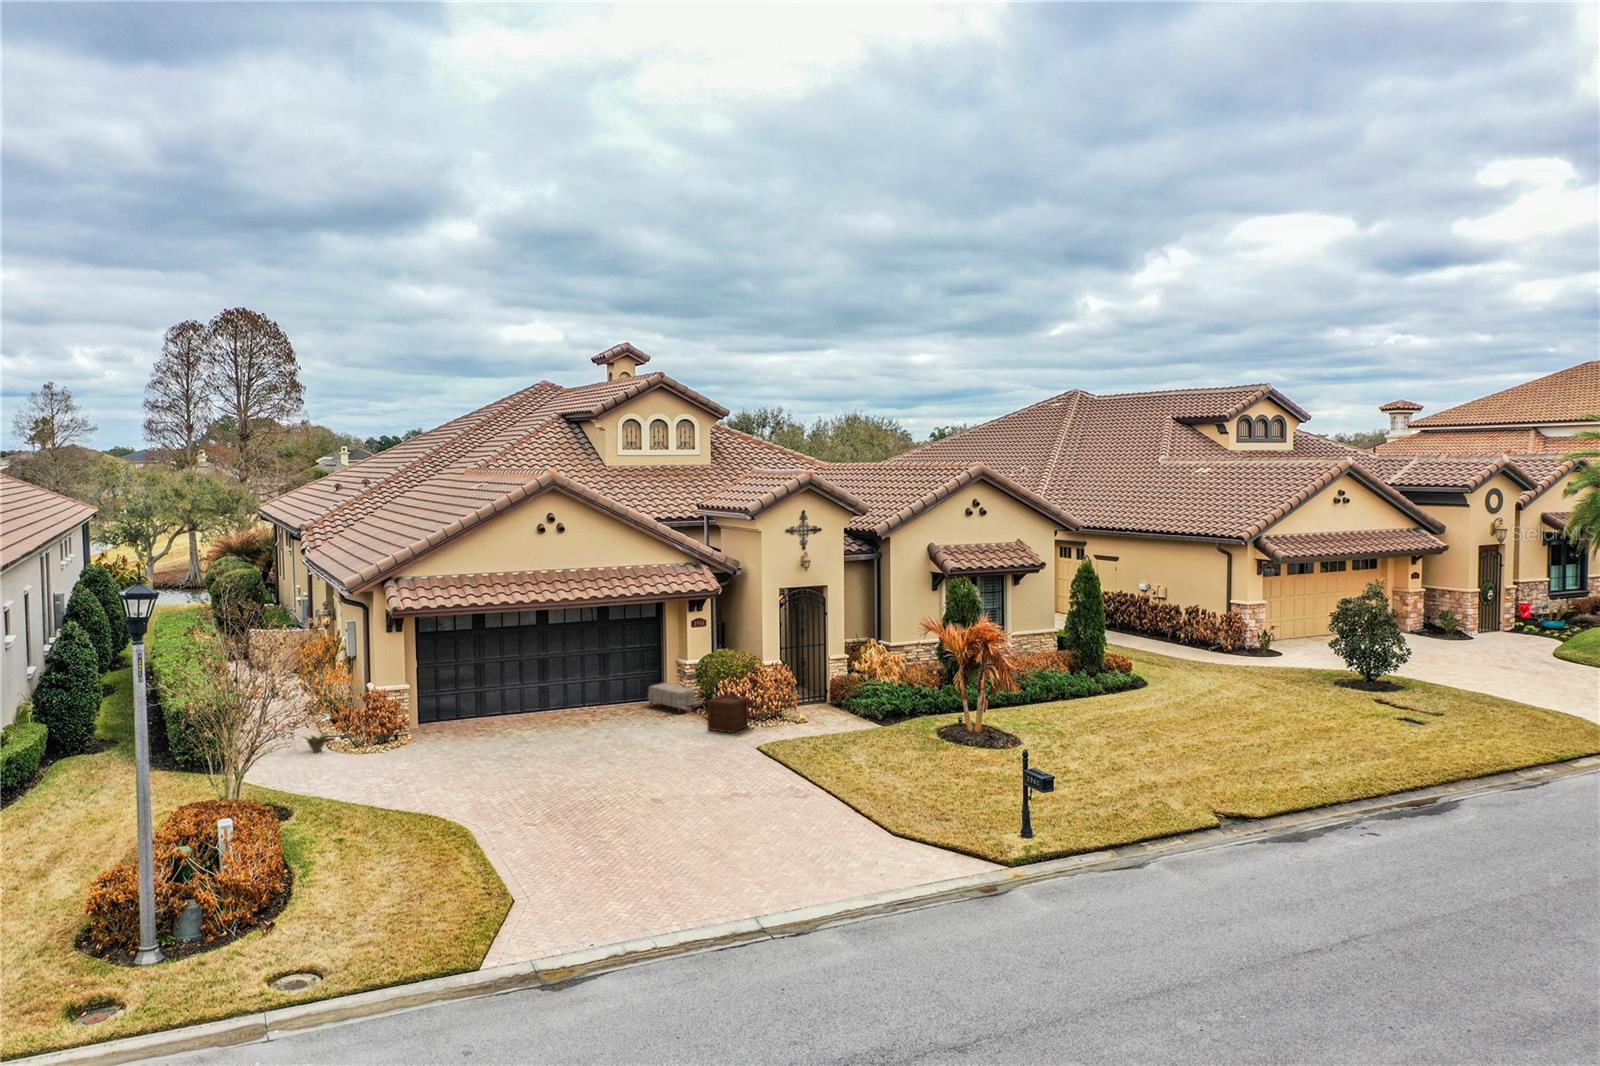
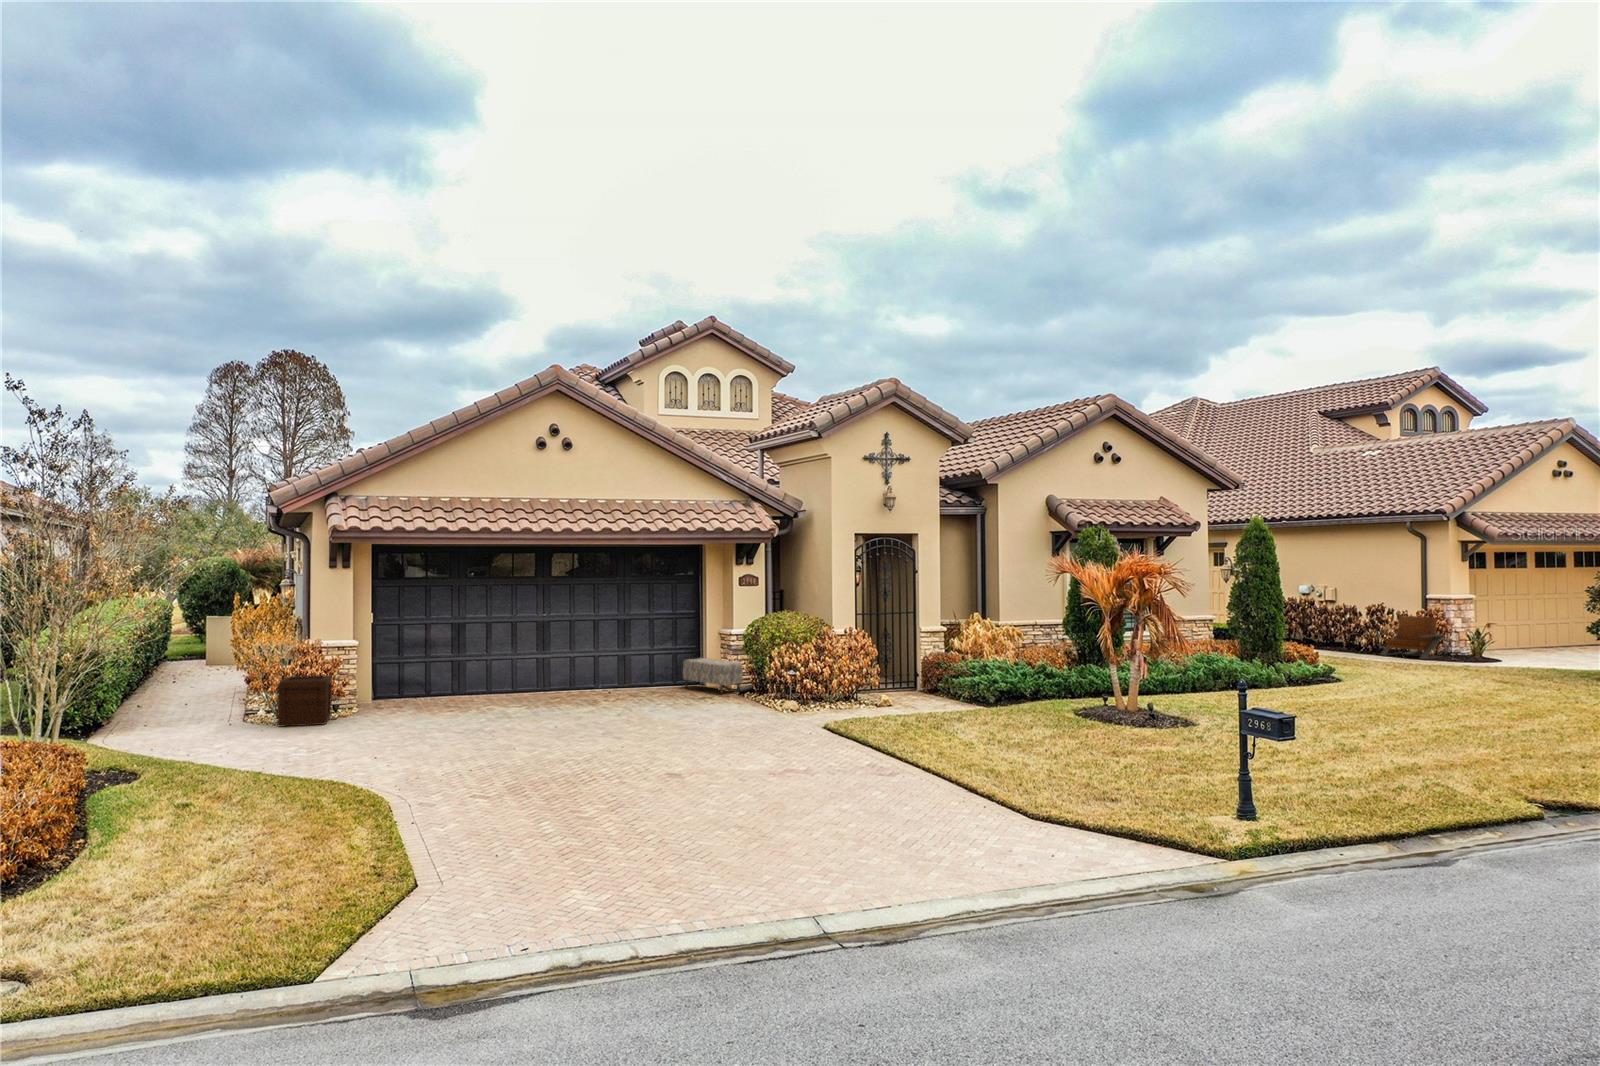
lounge chair: none [1192,619,1240,656] -> present [1381,615,1443,659]
wooden crate: present [707,695,748,733] -> present [277,675,332,726]
decorative plant: present [305,736,326,753] -> none [217,696,255,717]

